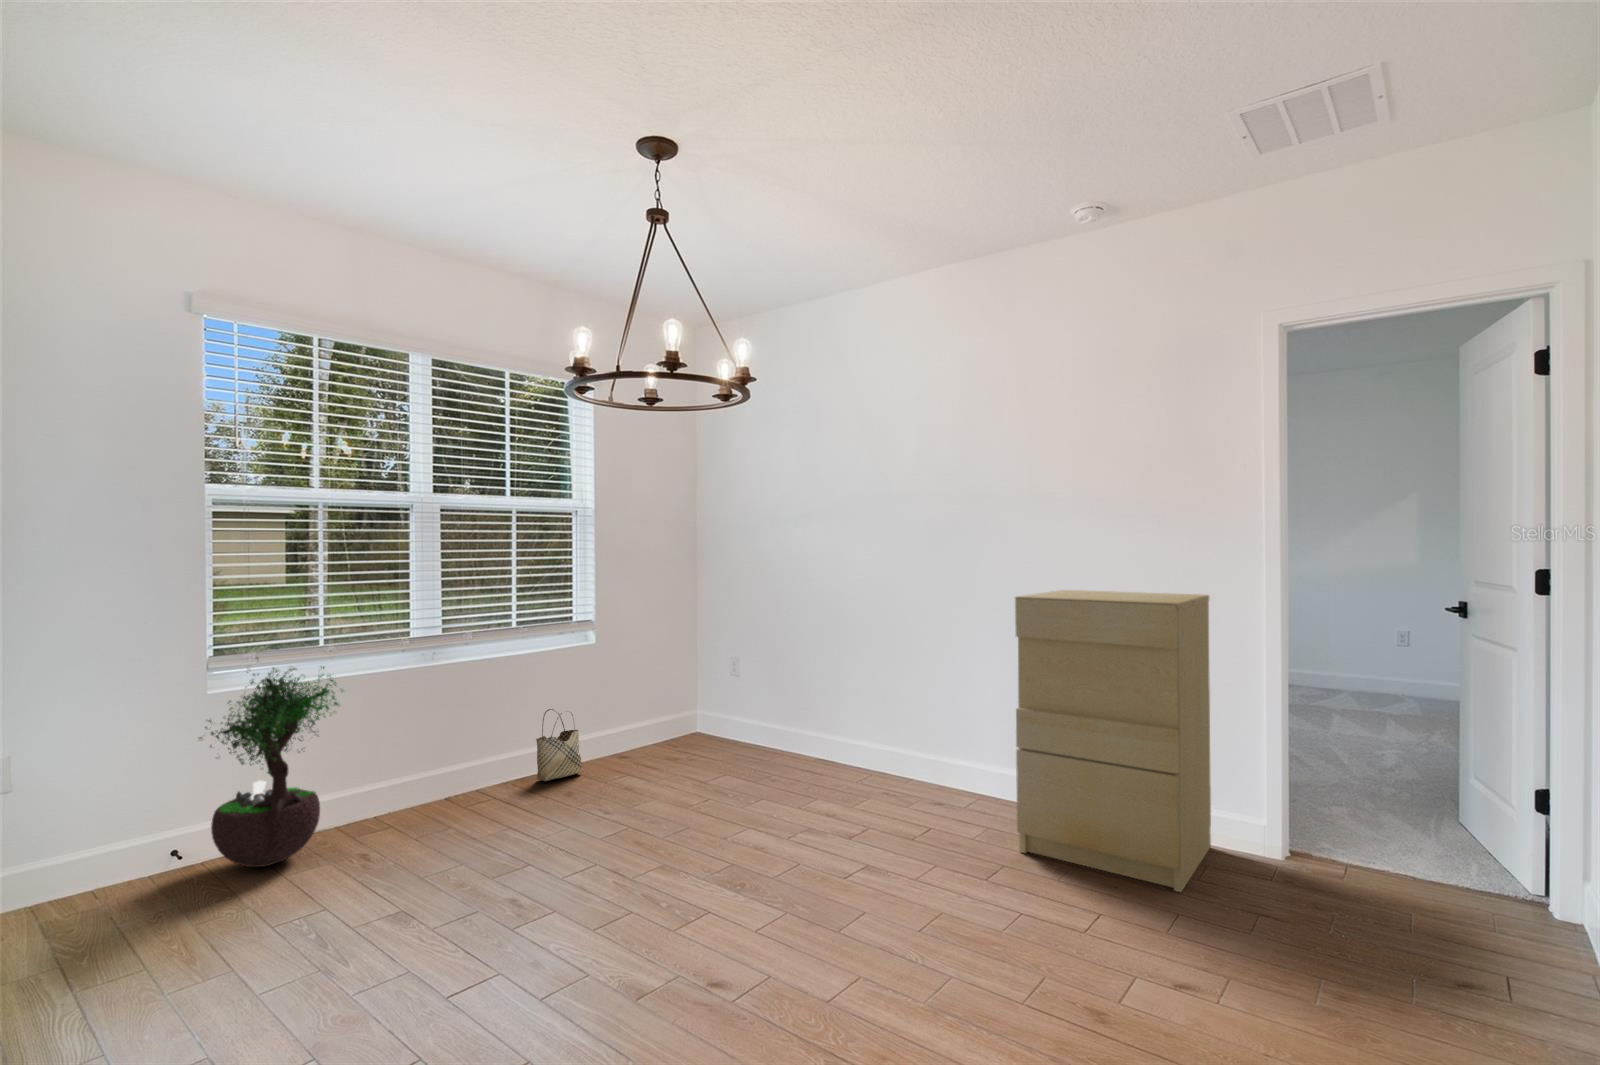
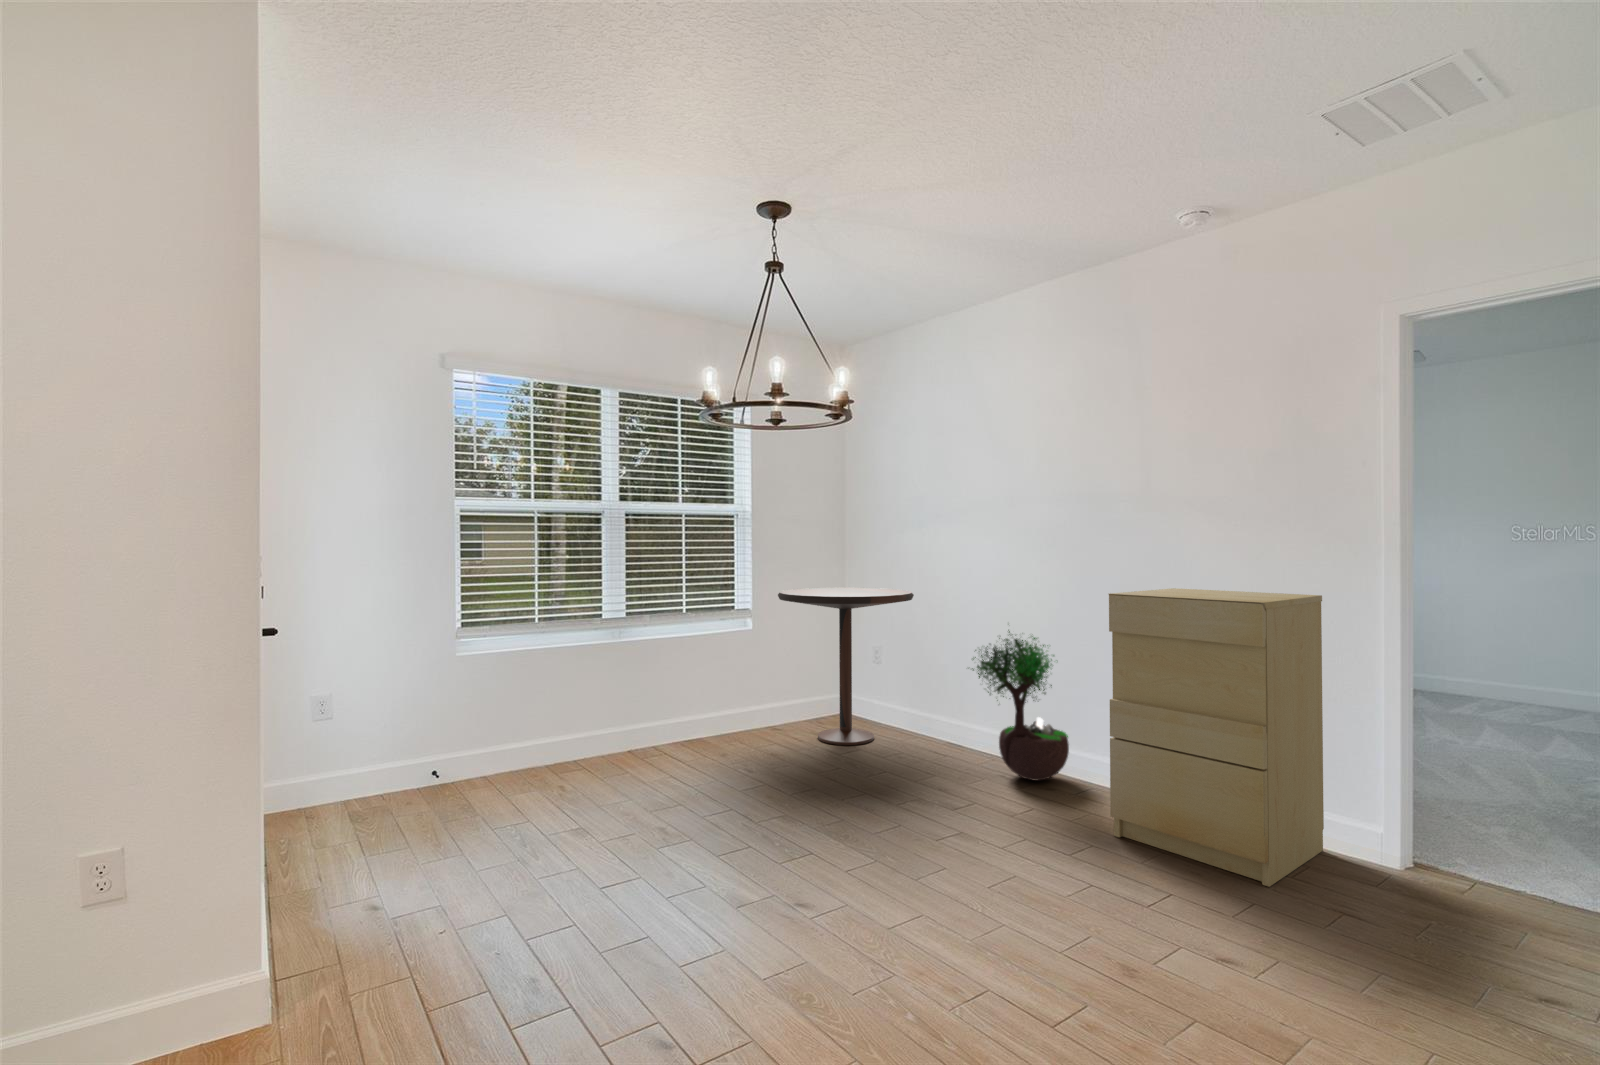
pedestal table: none [629,594,783,772] -> present [778,588,914,745]
potted tree: present [200,667,343,867] -> present [972,630,1069,780]
woven basket: present [536,709,582,781] -> none [700,682,738,743]

